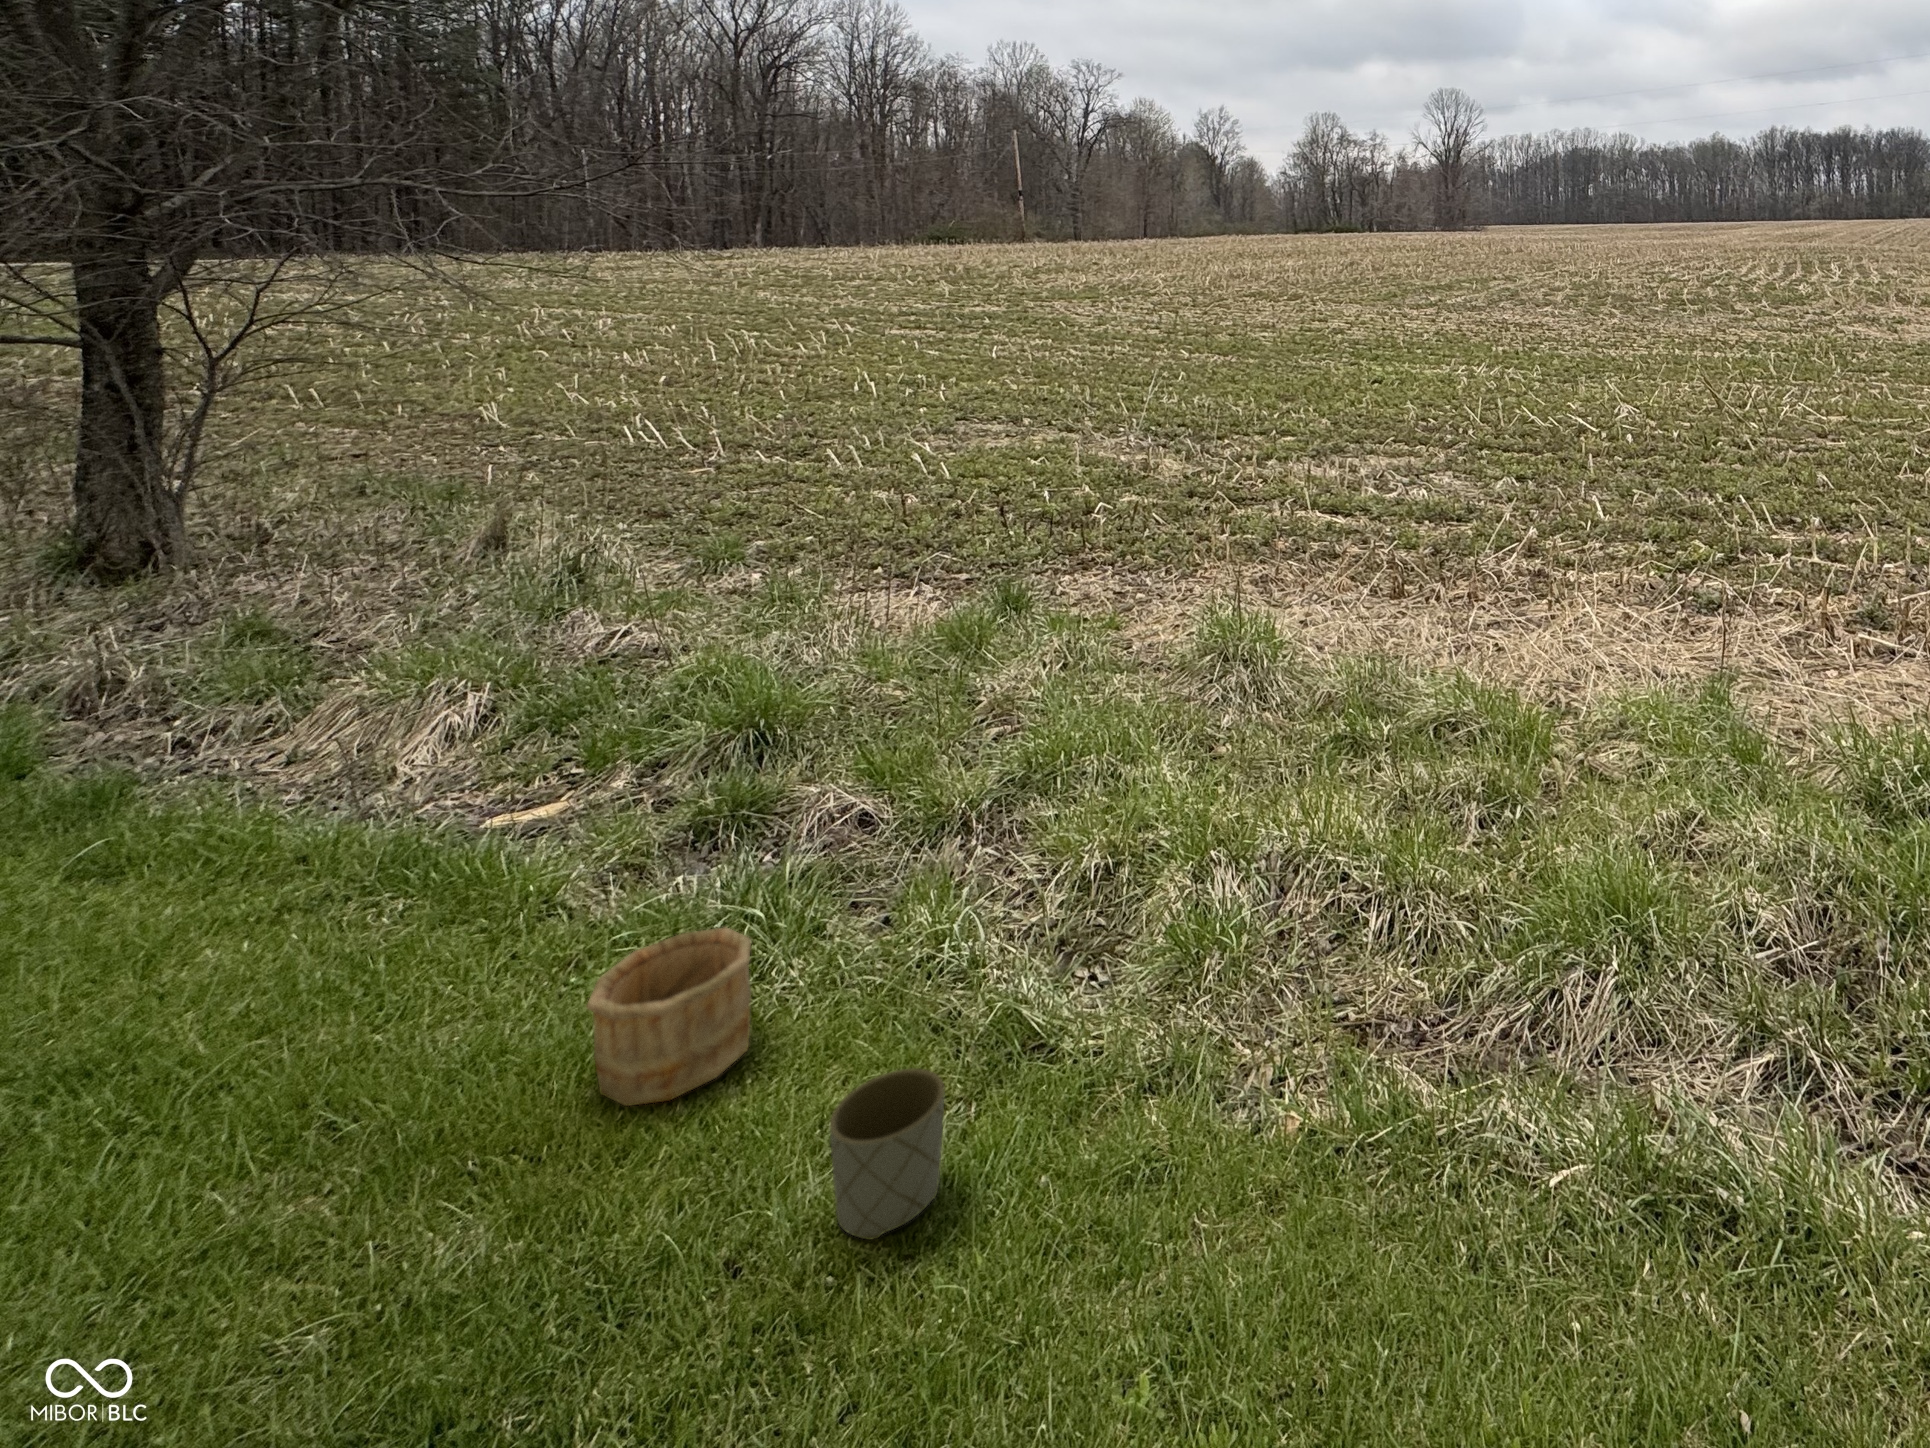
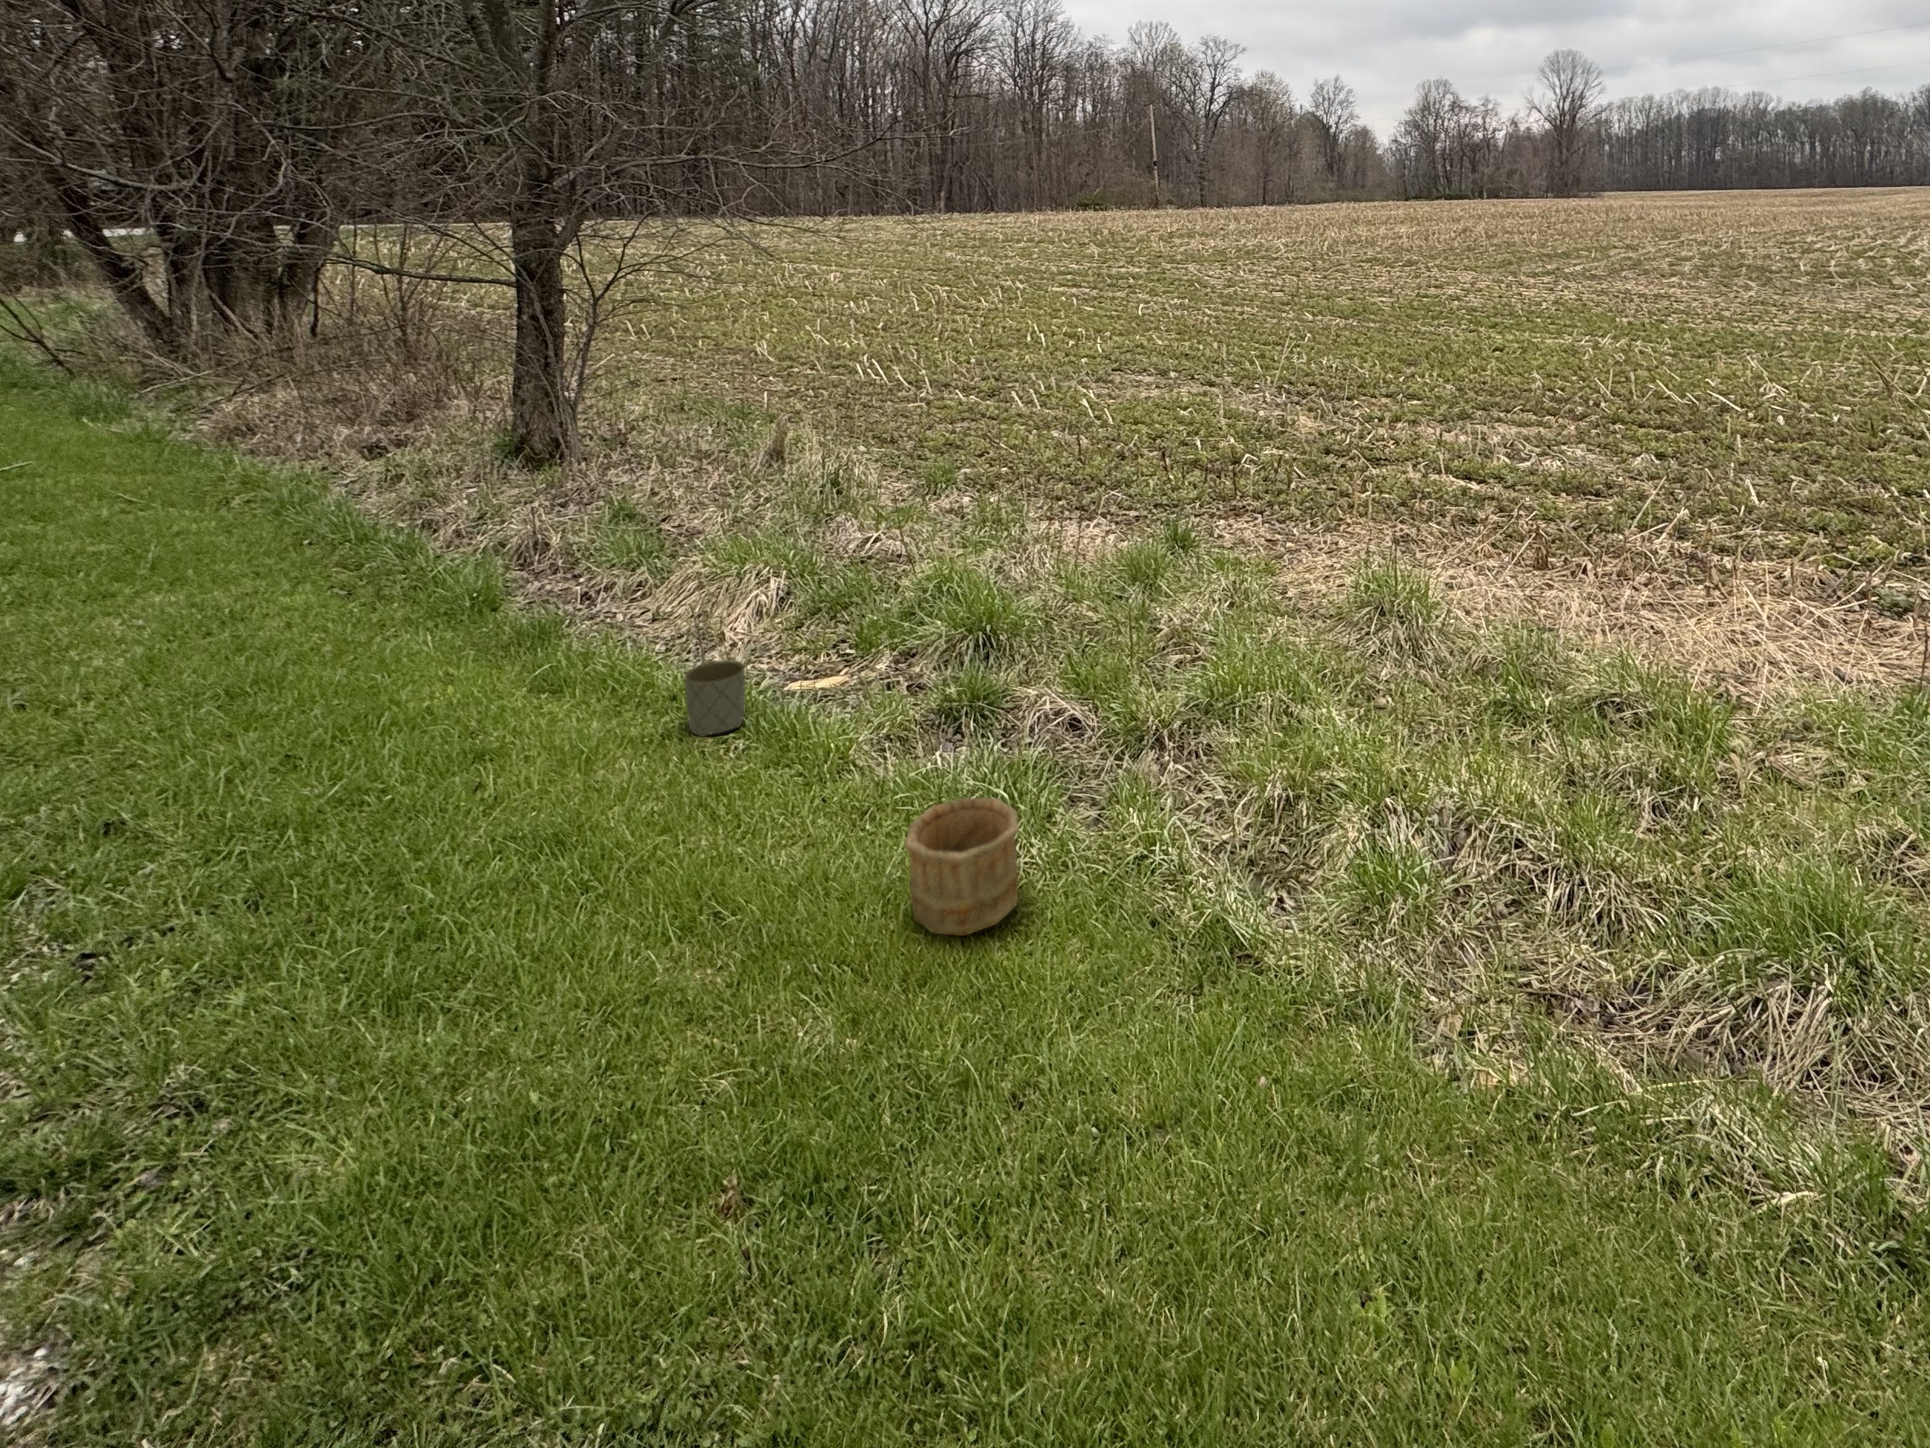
planter: present [830,1069,944,1240] -> present [684,660,745,737]

